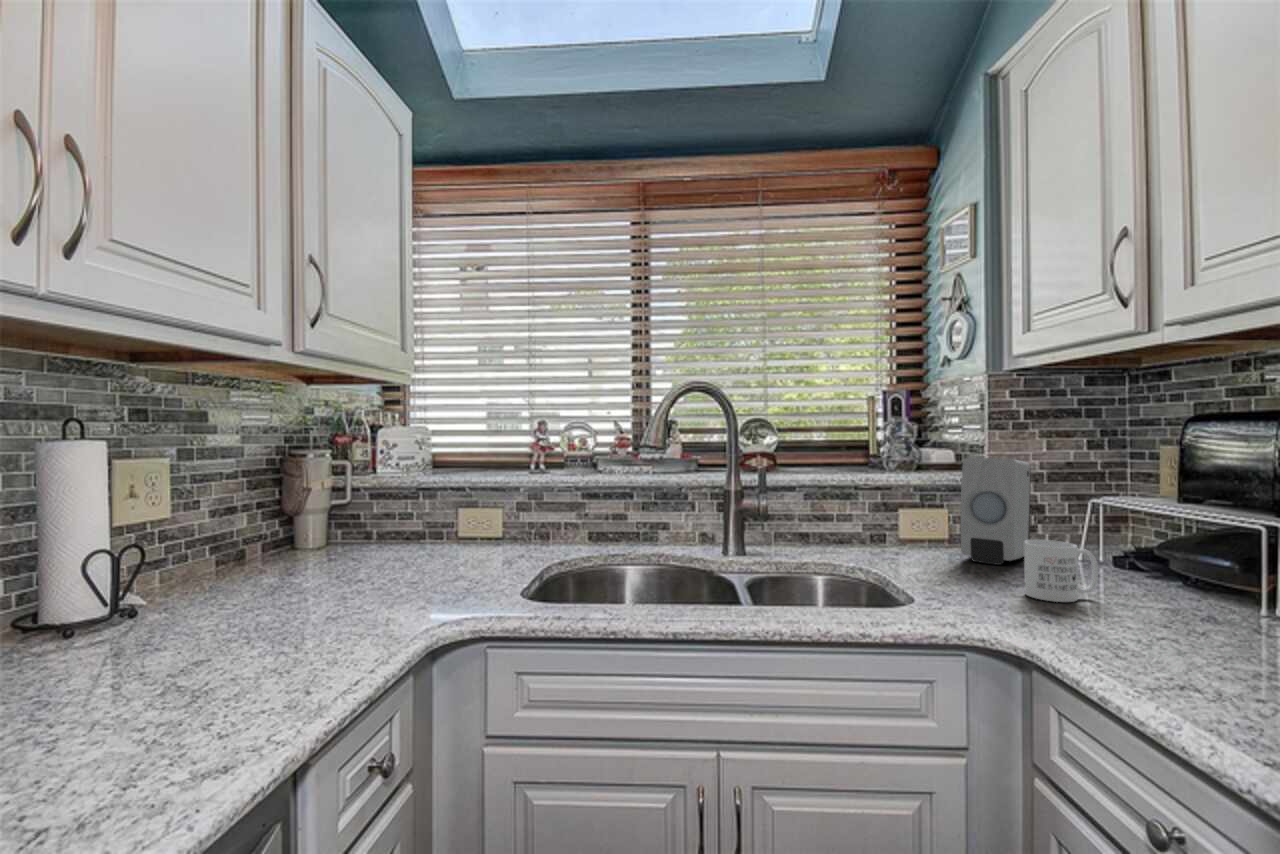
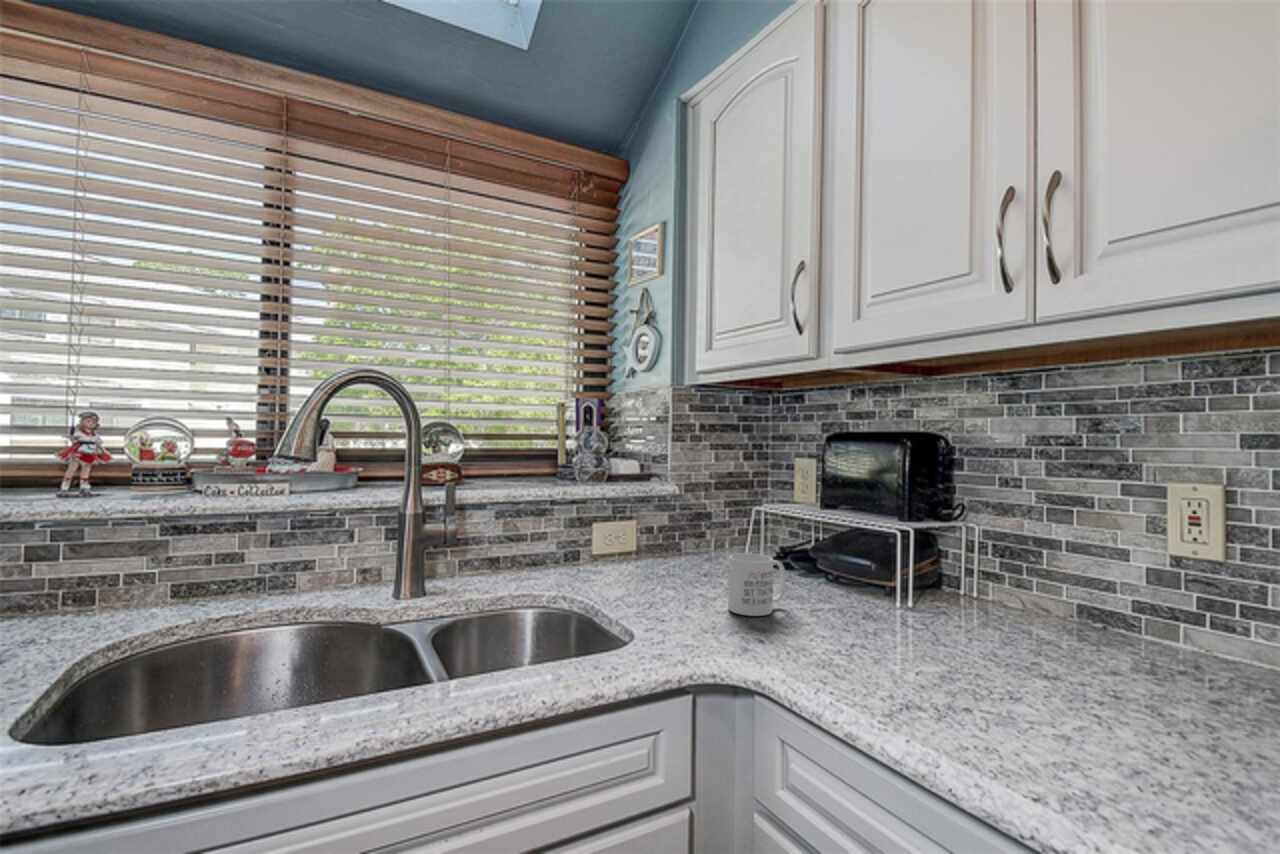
soap dispenser: present [960,458,1031,565] -> none [654,470,709,576]

